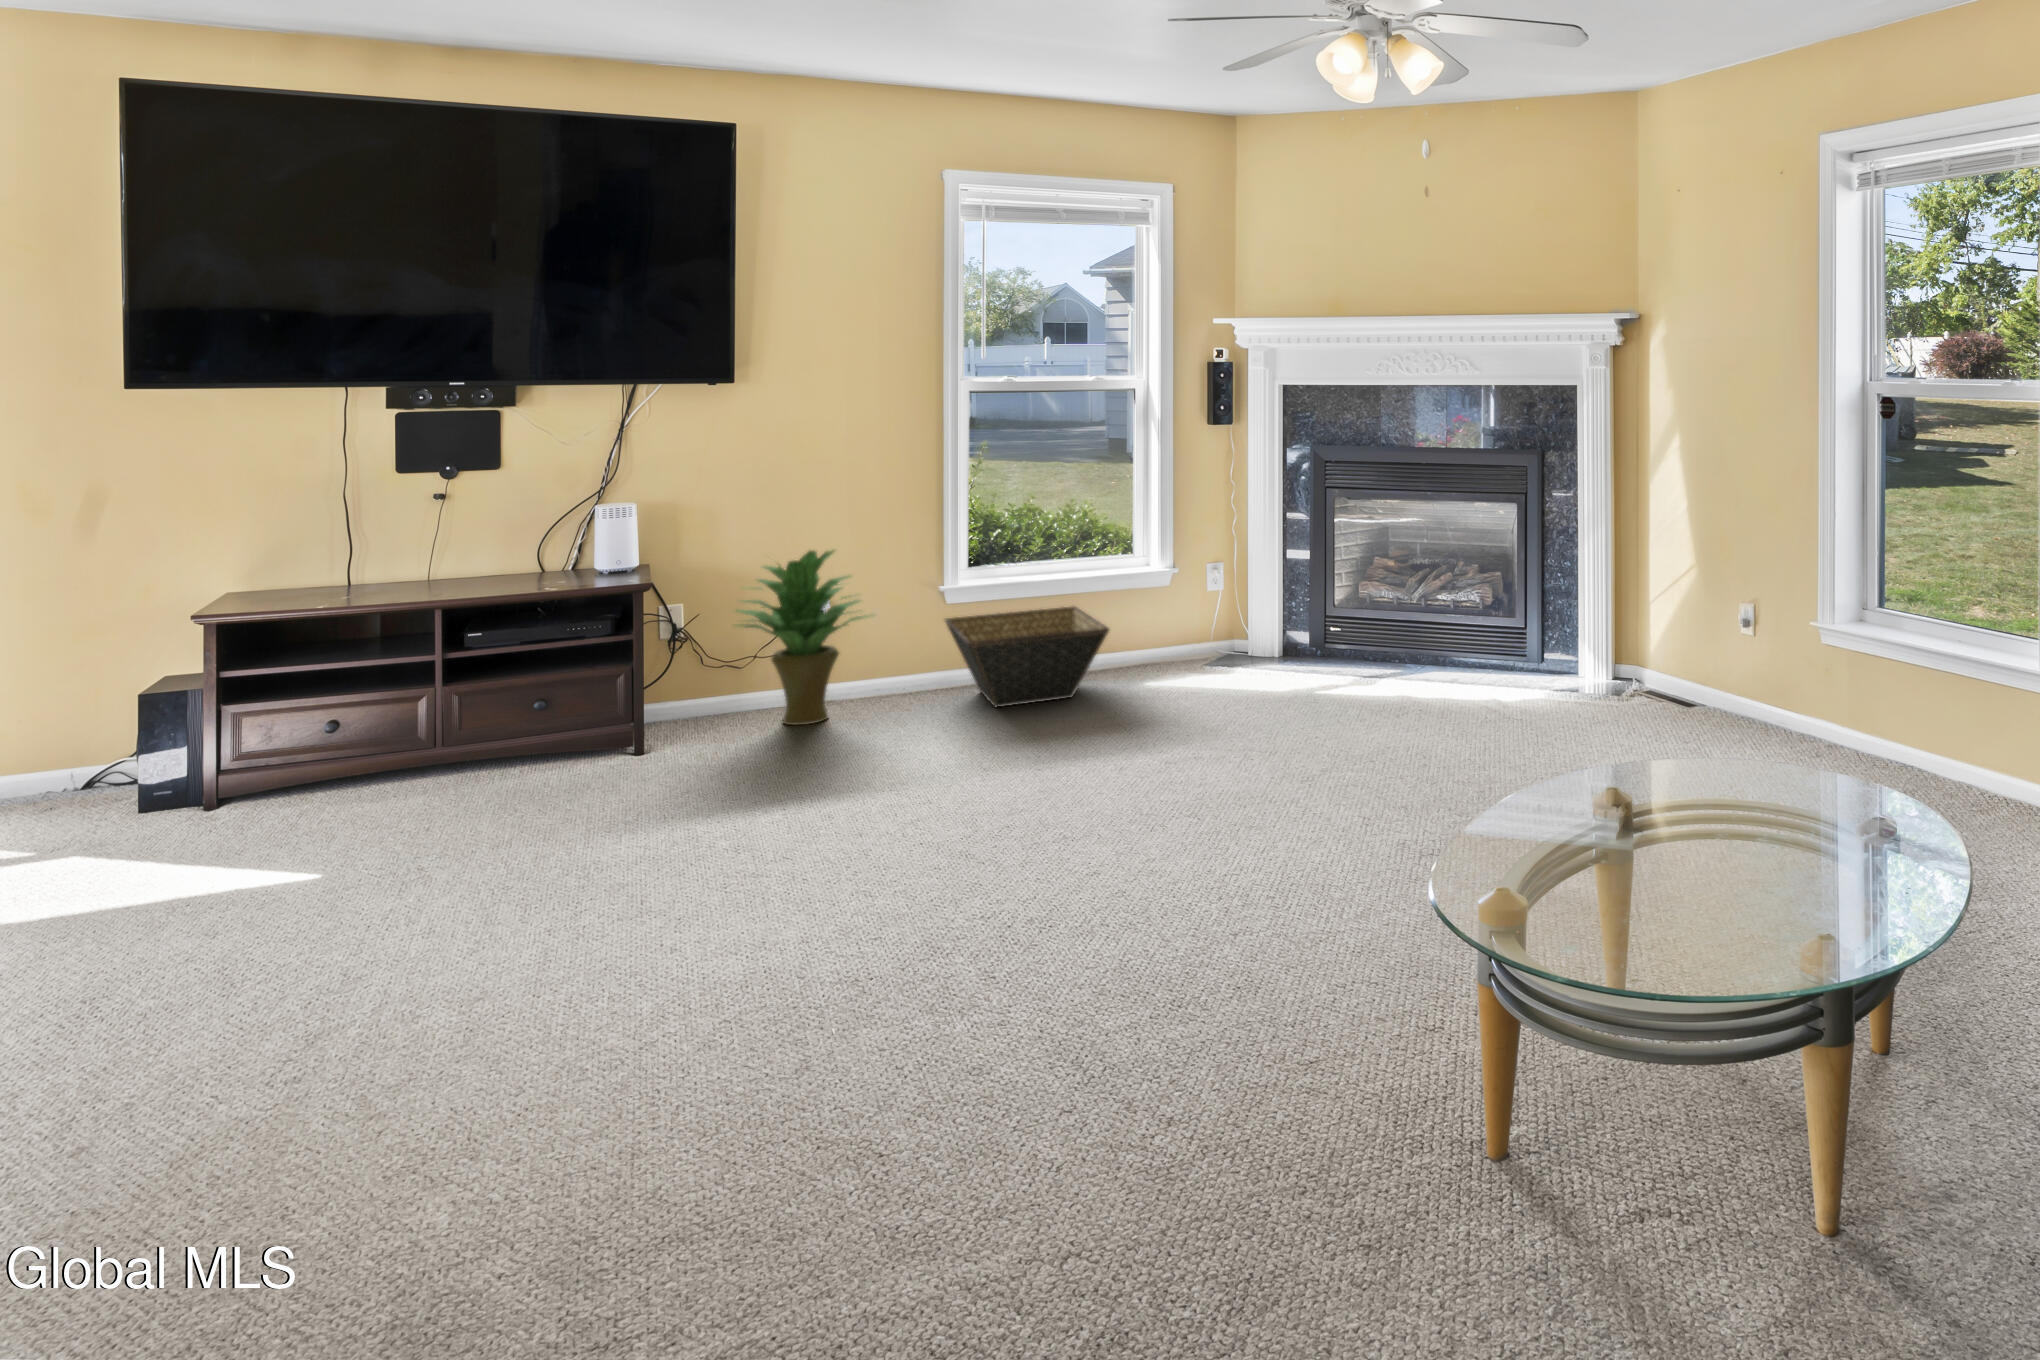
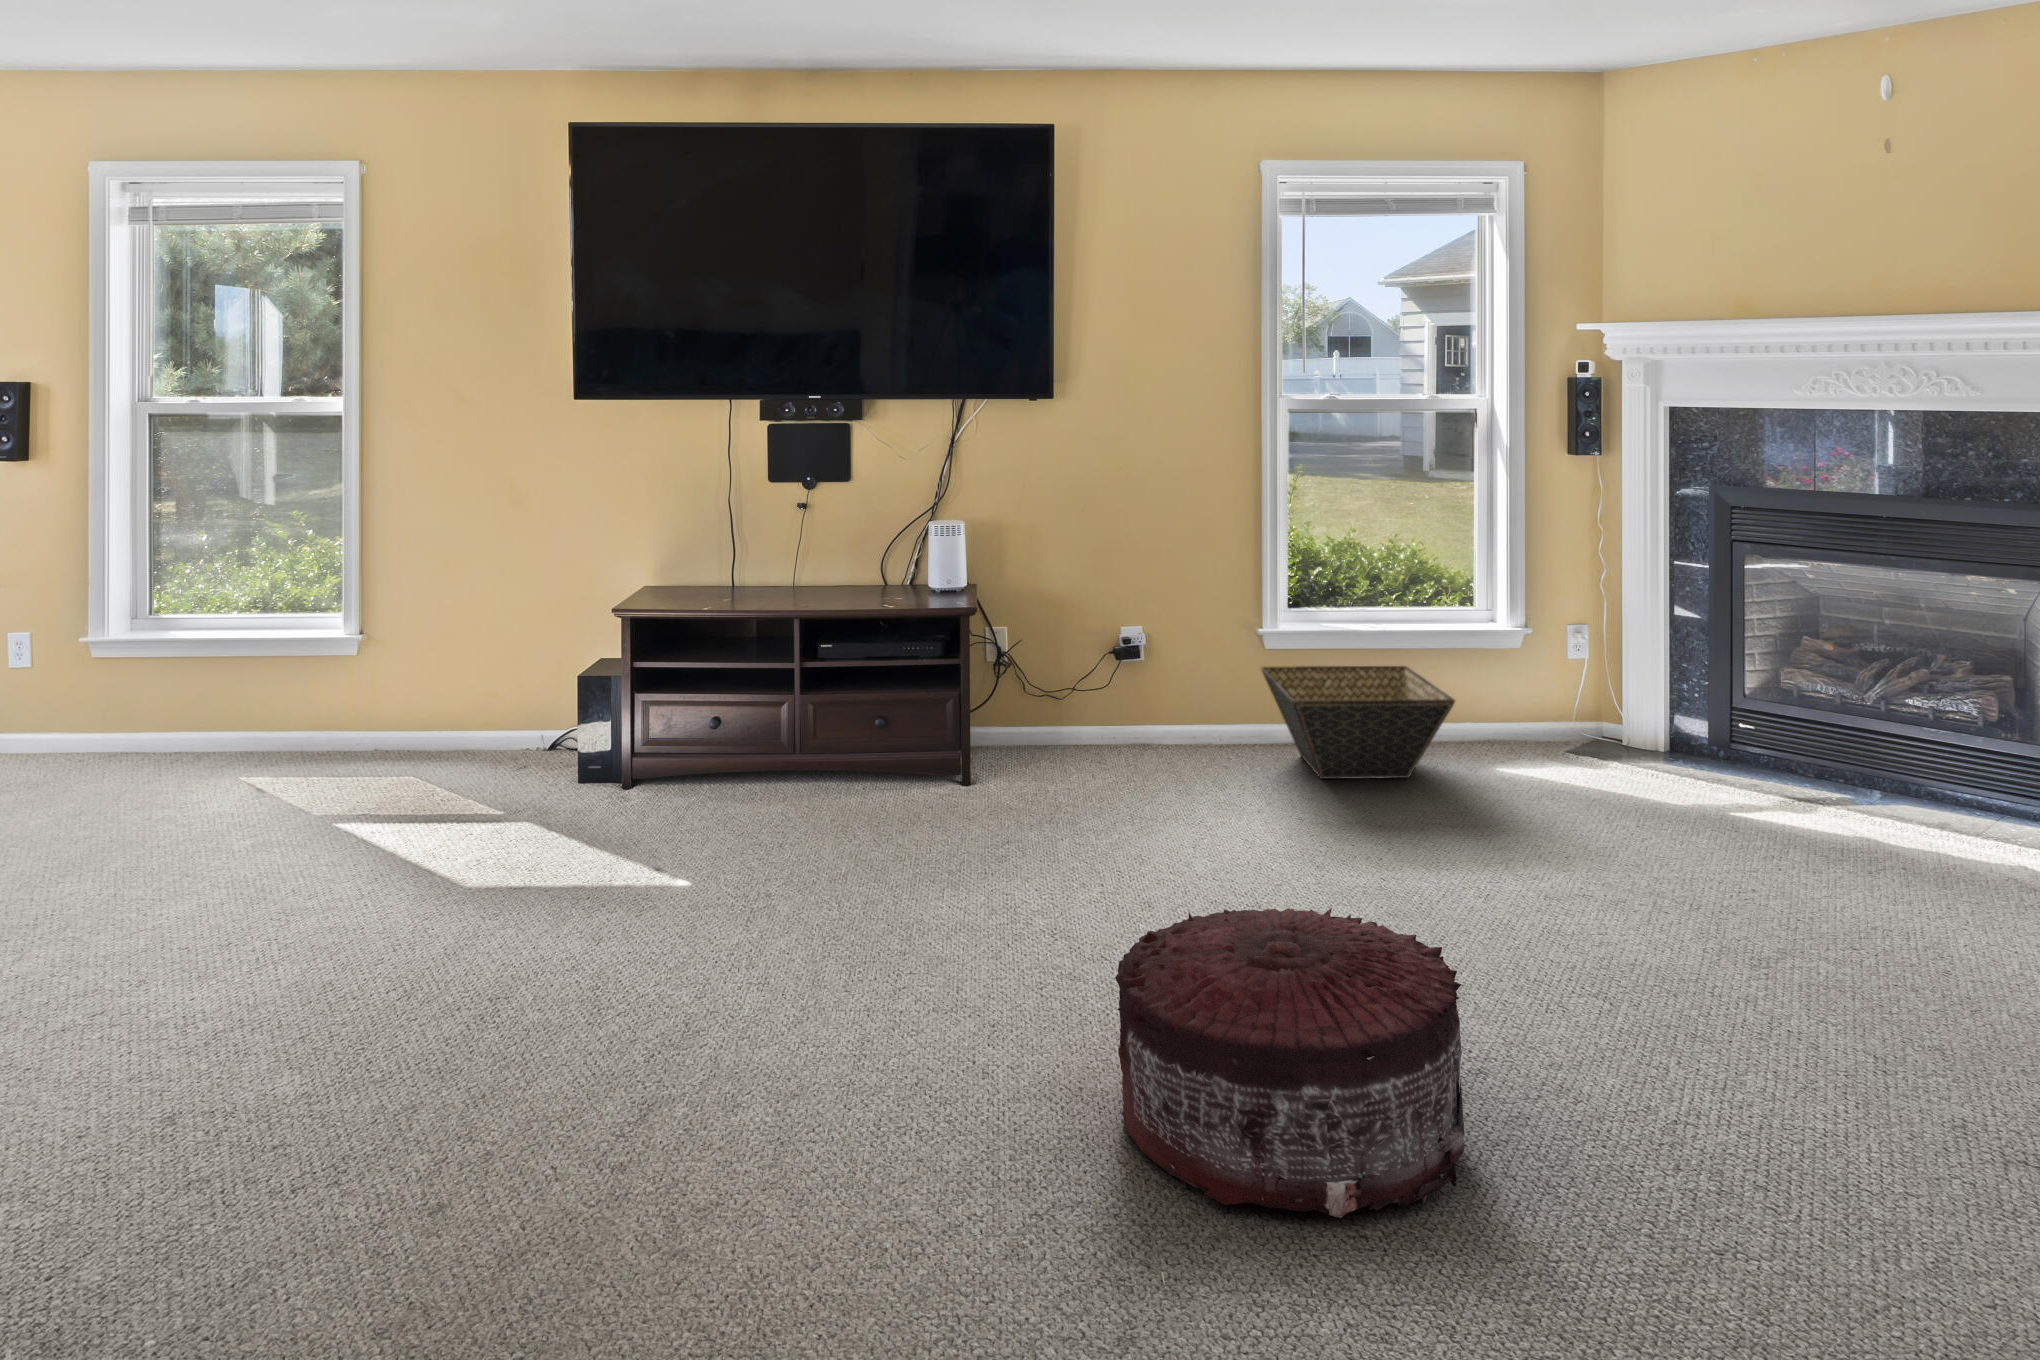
potted plant: present [737,550,873,725] -> none [1051,580,1193,772]
pouf: none [773,784,1059,1008] -> present [1115,908,1464,1218]

